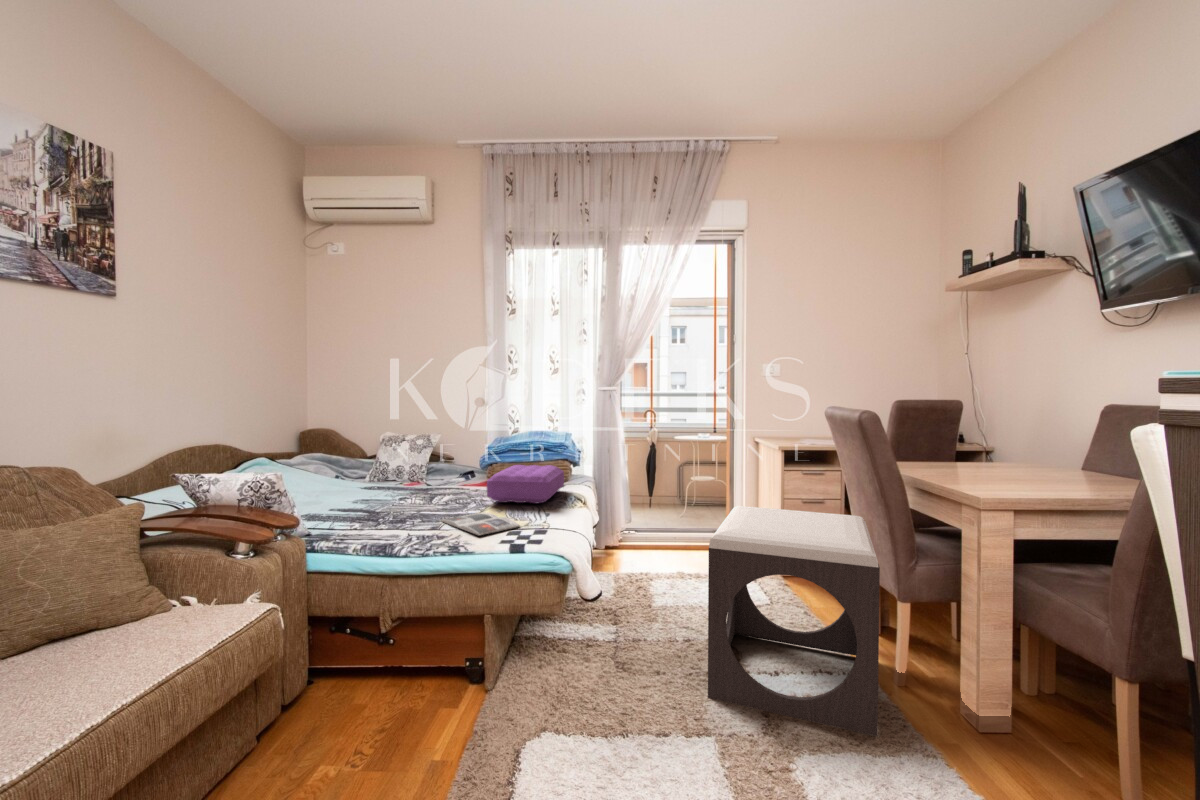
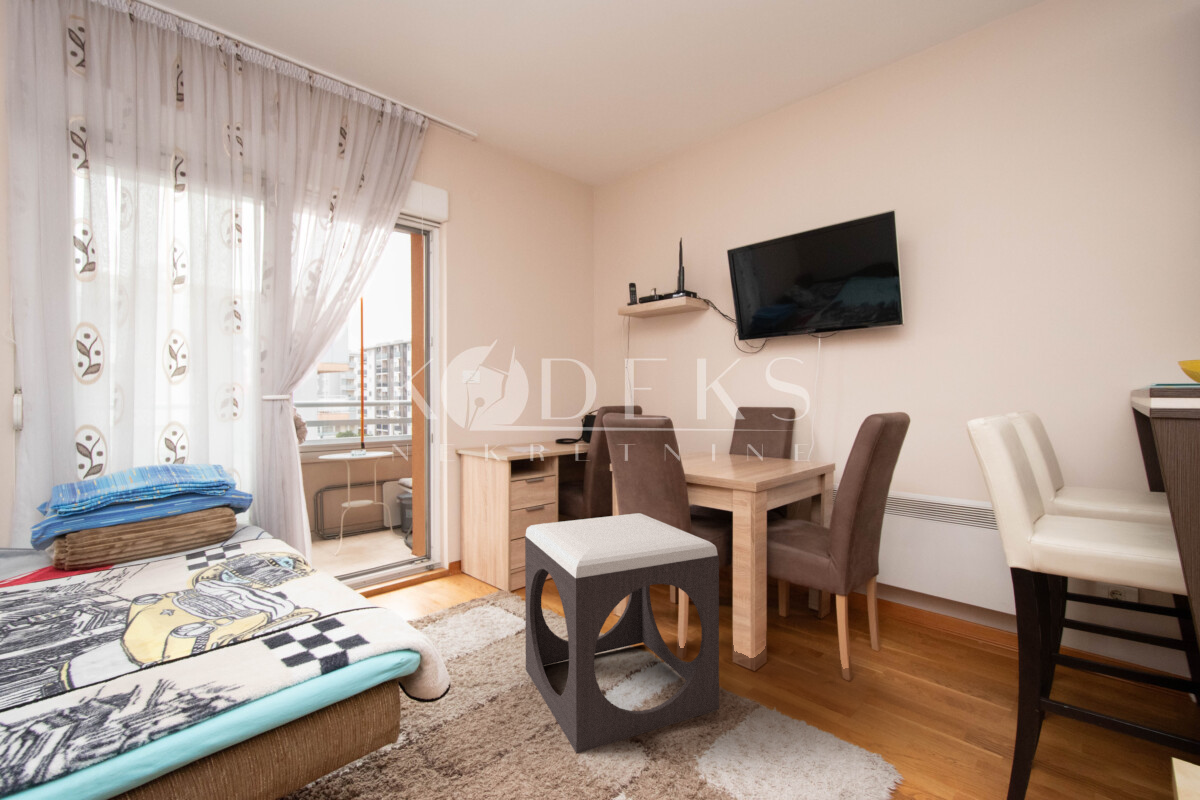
pillow: present [487,465,564,503] -> none [135,517,275,598]
magazine: present [441,513,520,535] -> none [60,621,274,672]

